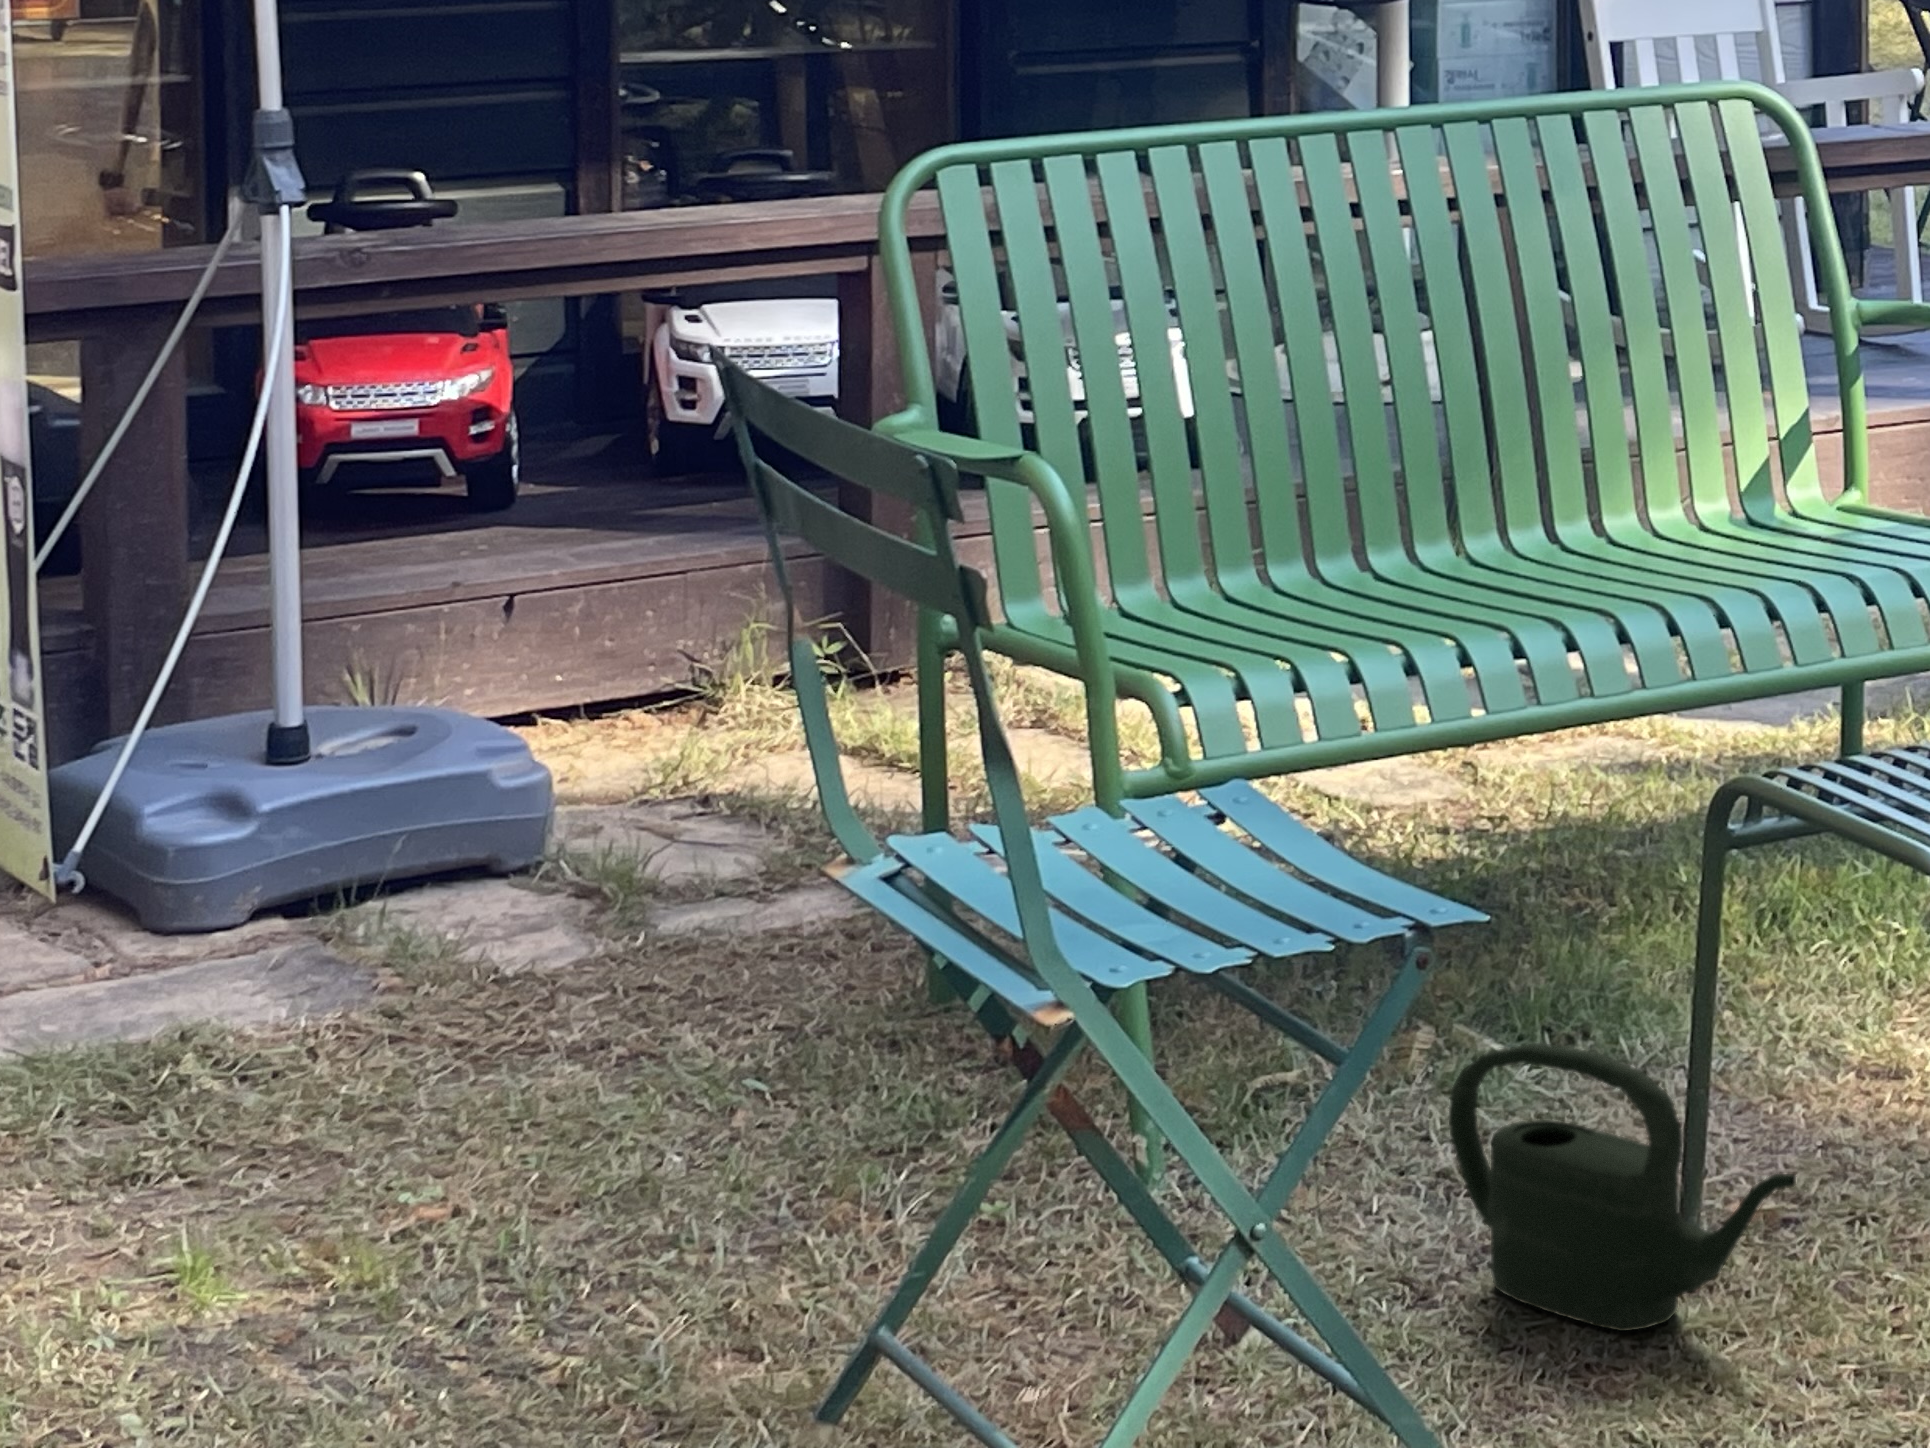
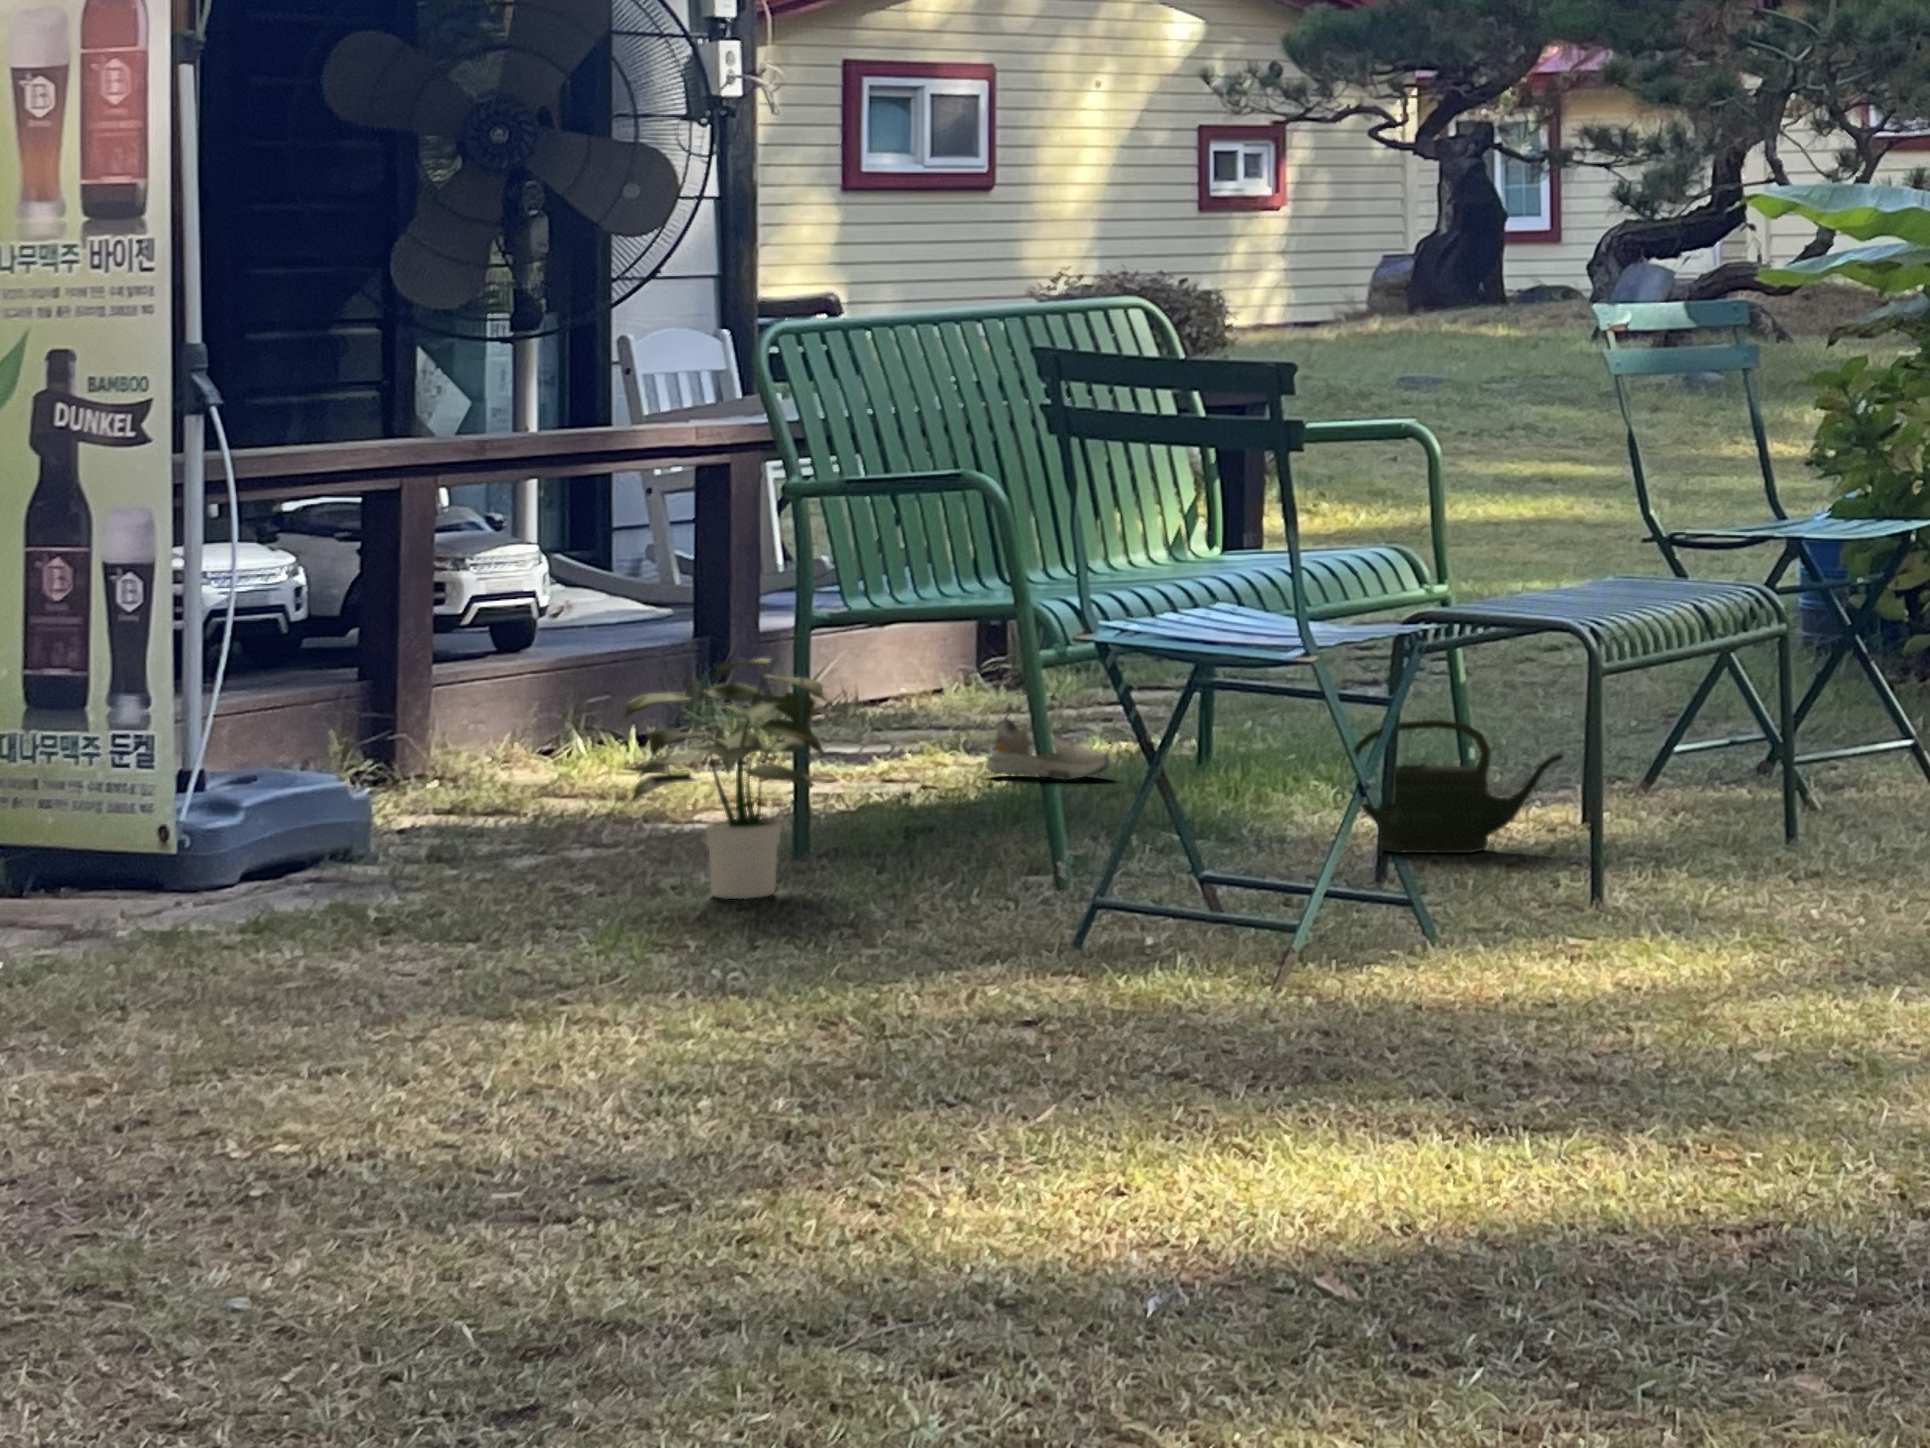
shoe: none [1429,730,1587,863] -> present [985,714,1110,780]
potted plant: none [26,822,457,1268] -> present [621,658,835,899]

